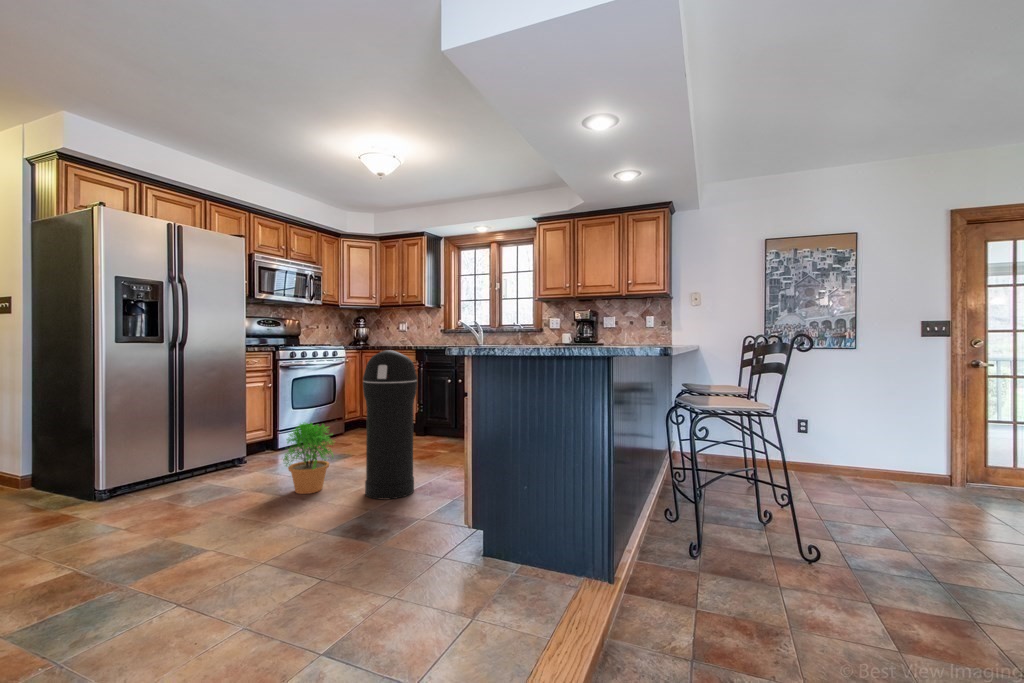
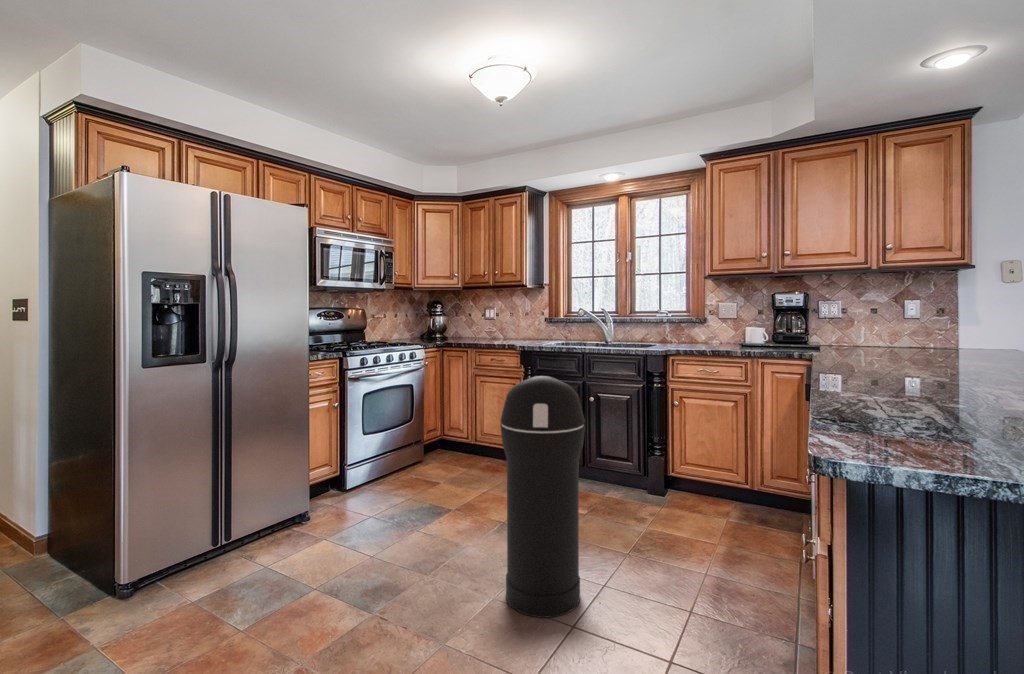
potted plant: present [283,423,333,494] -> none [377,482,455,596]

